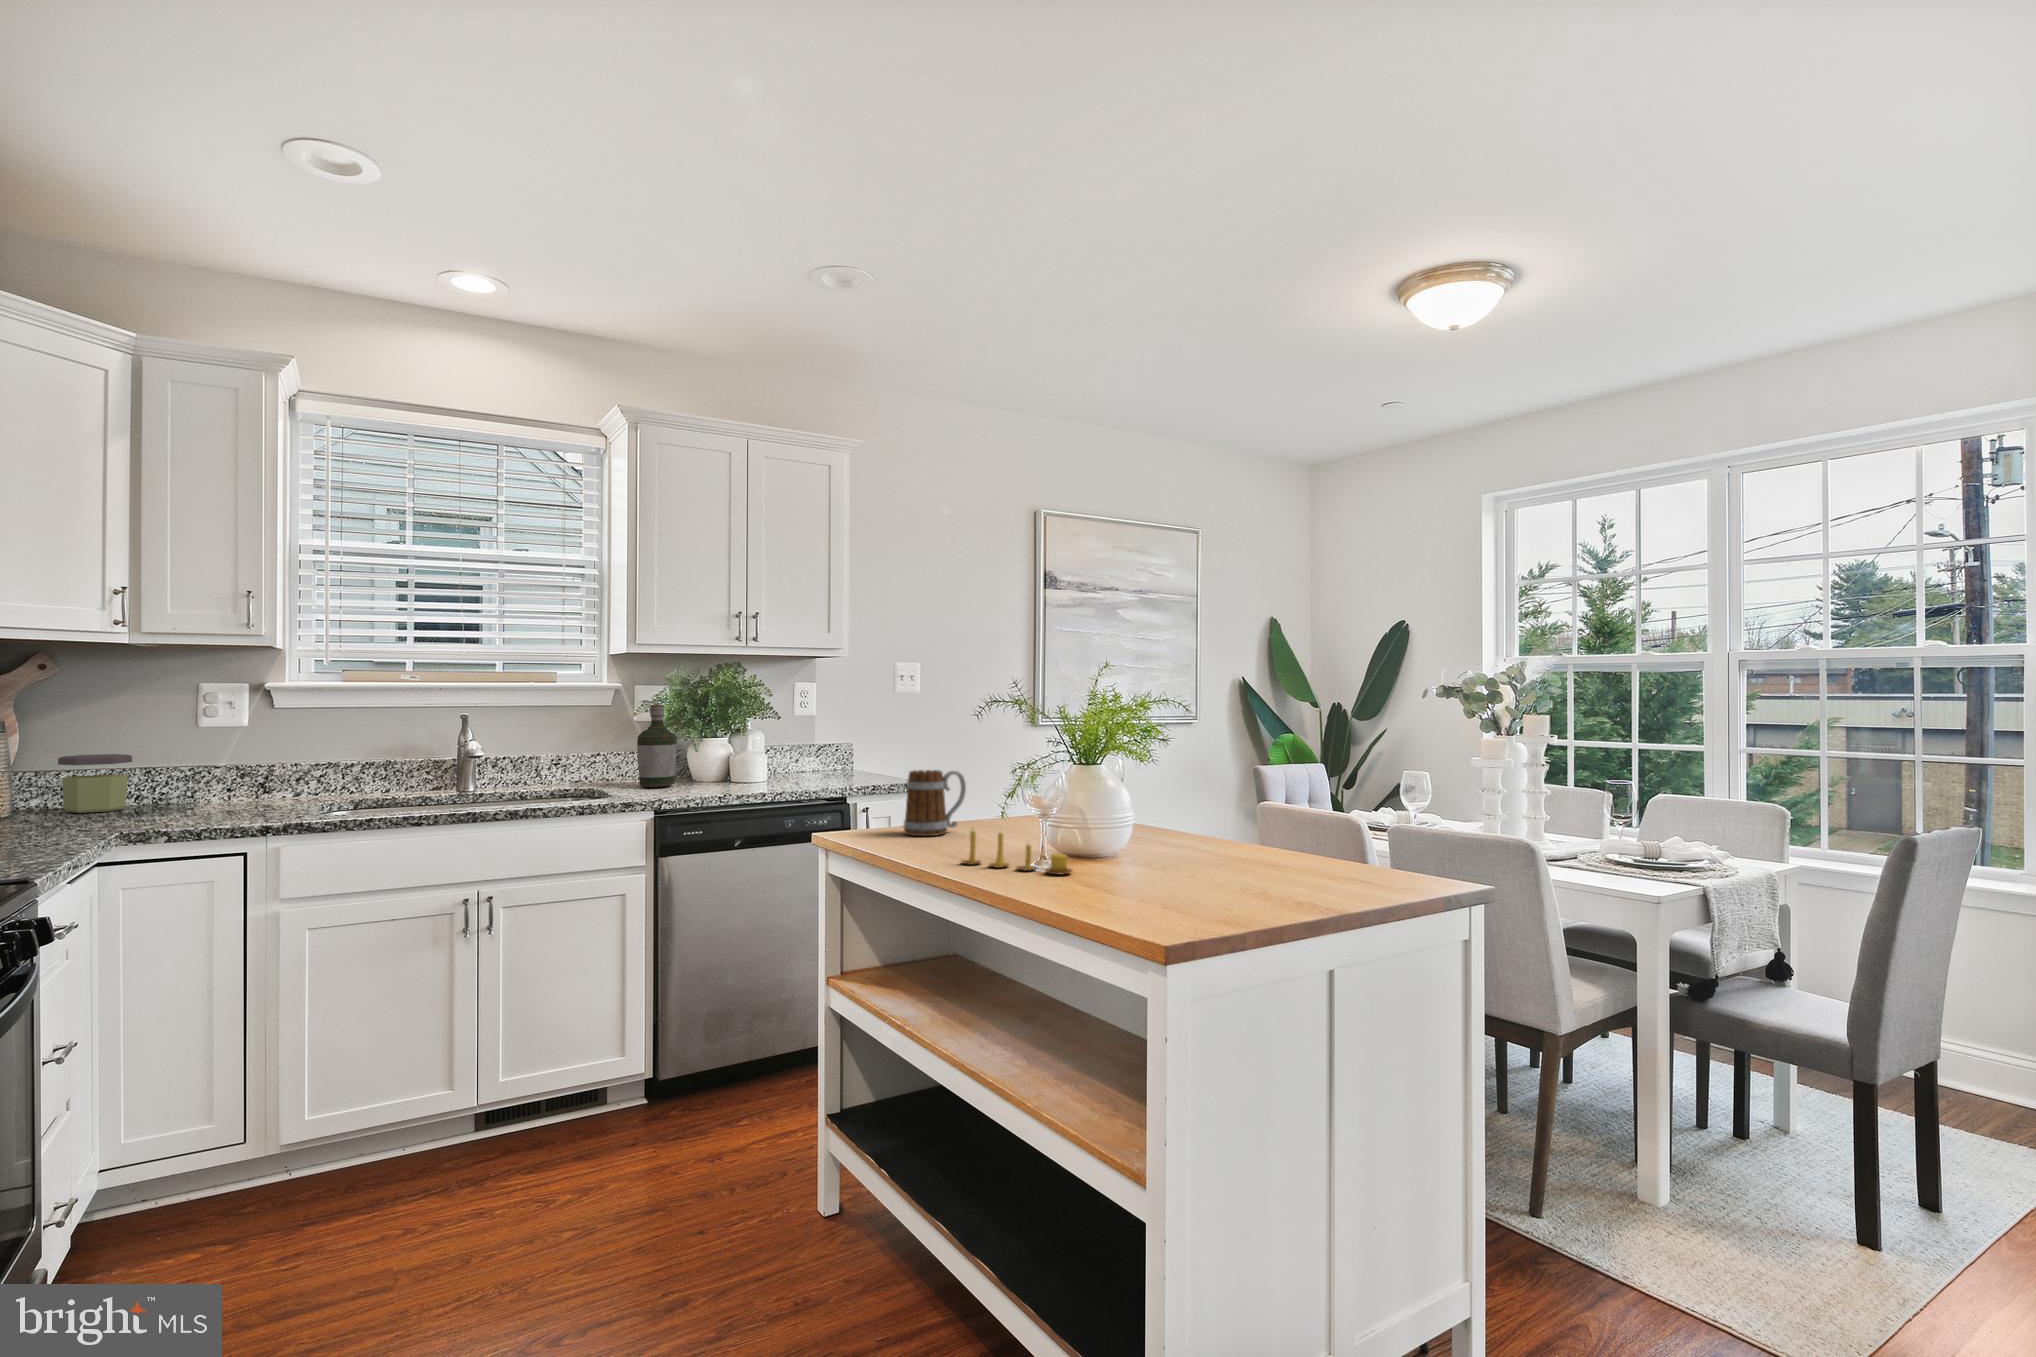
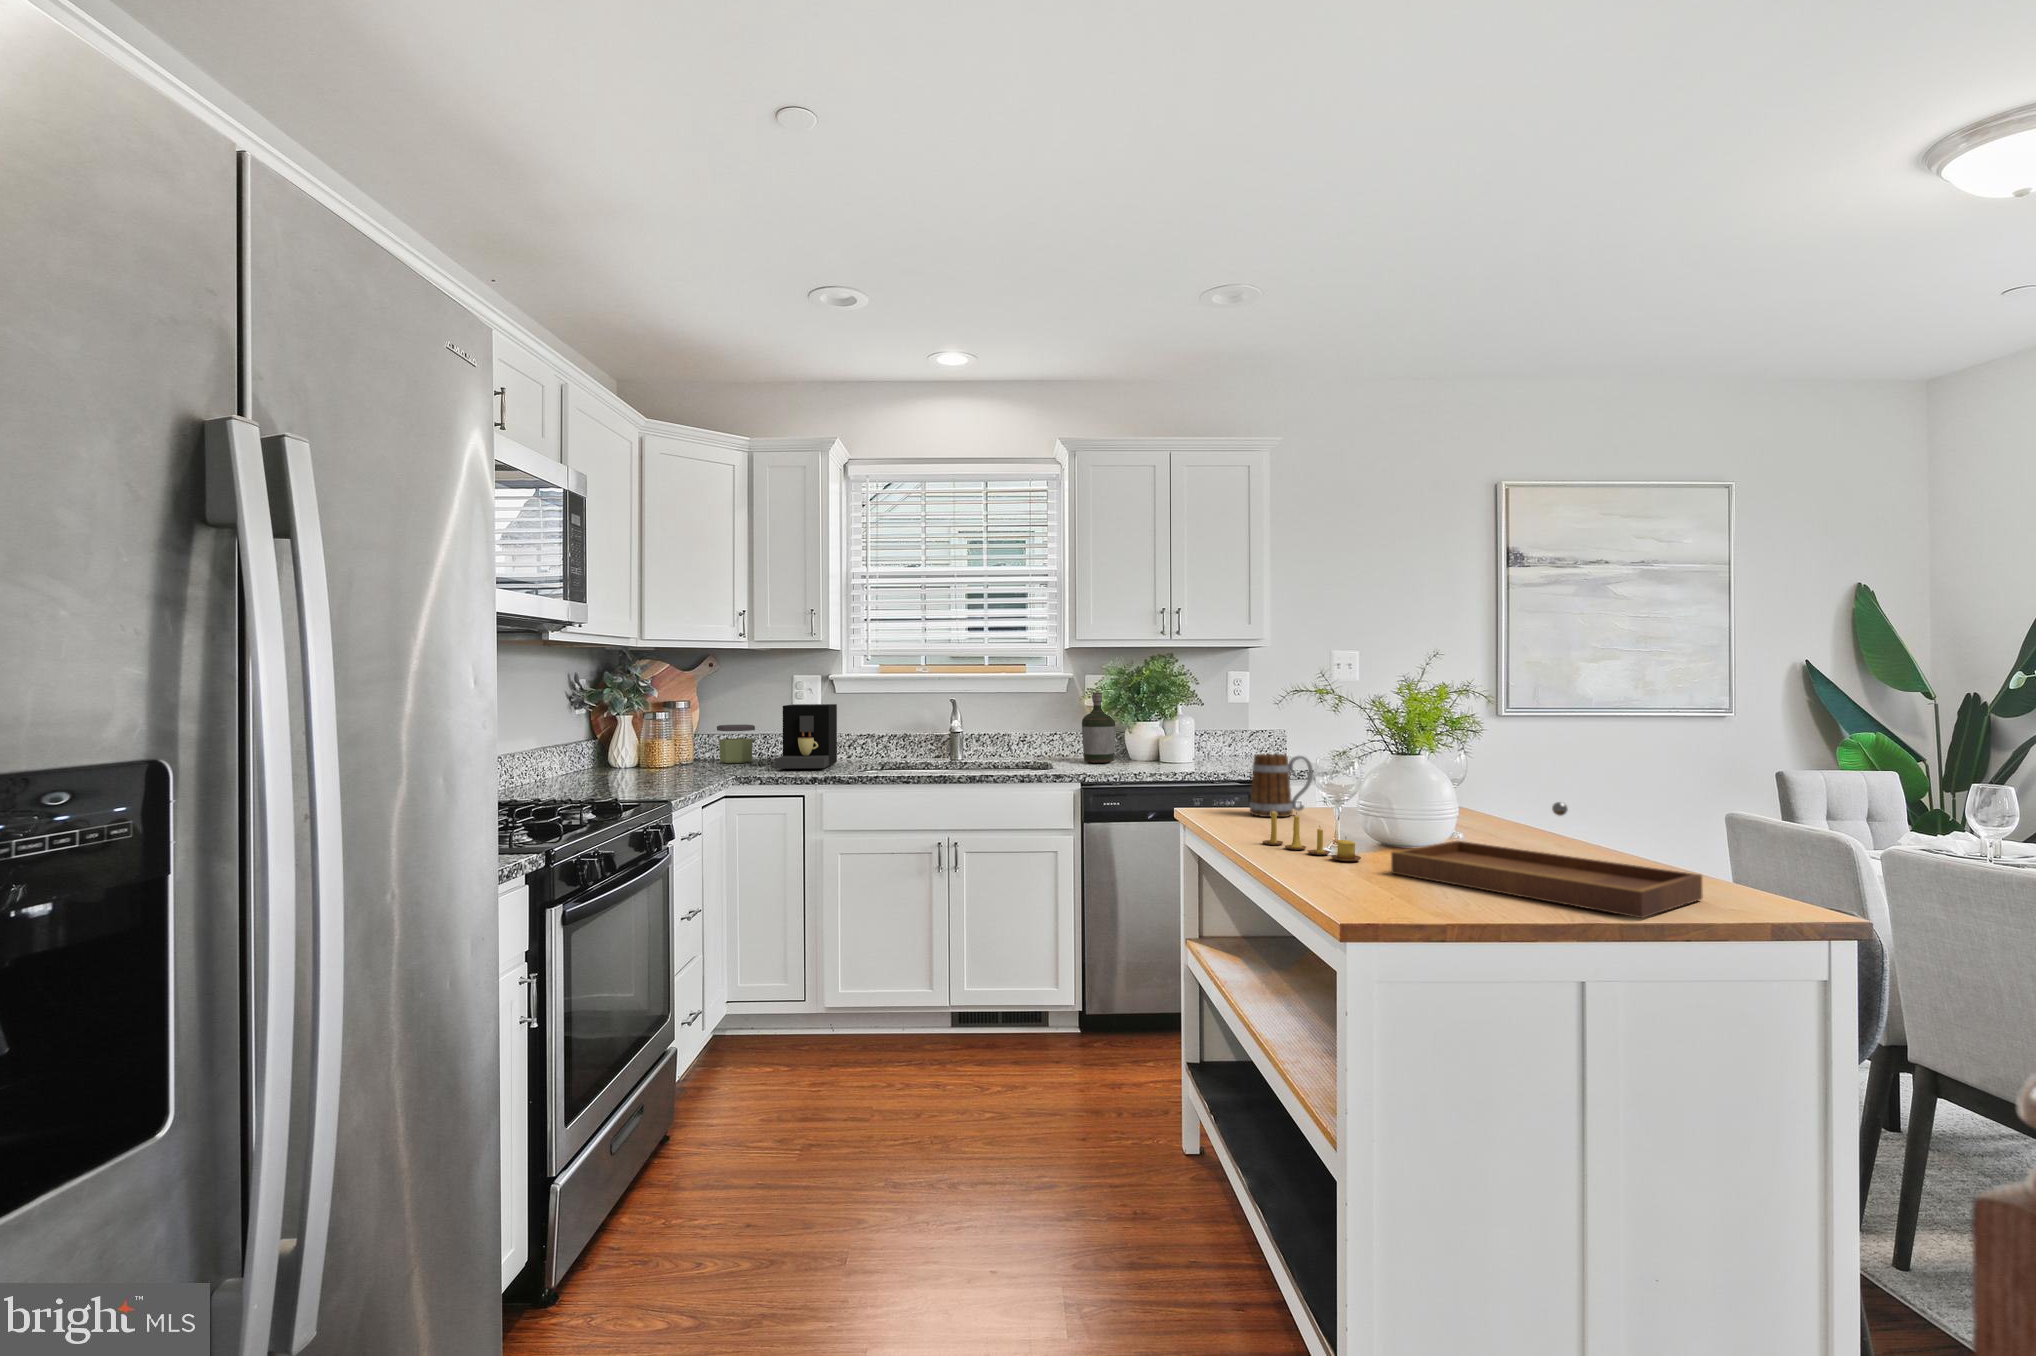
coffee maker: none [190,722,279,816] -> present [776,704,837,768]
tray: none [1114,804,1354,900] -> present [1391,802,1703,918]

